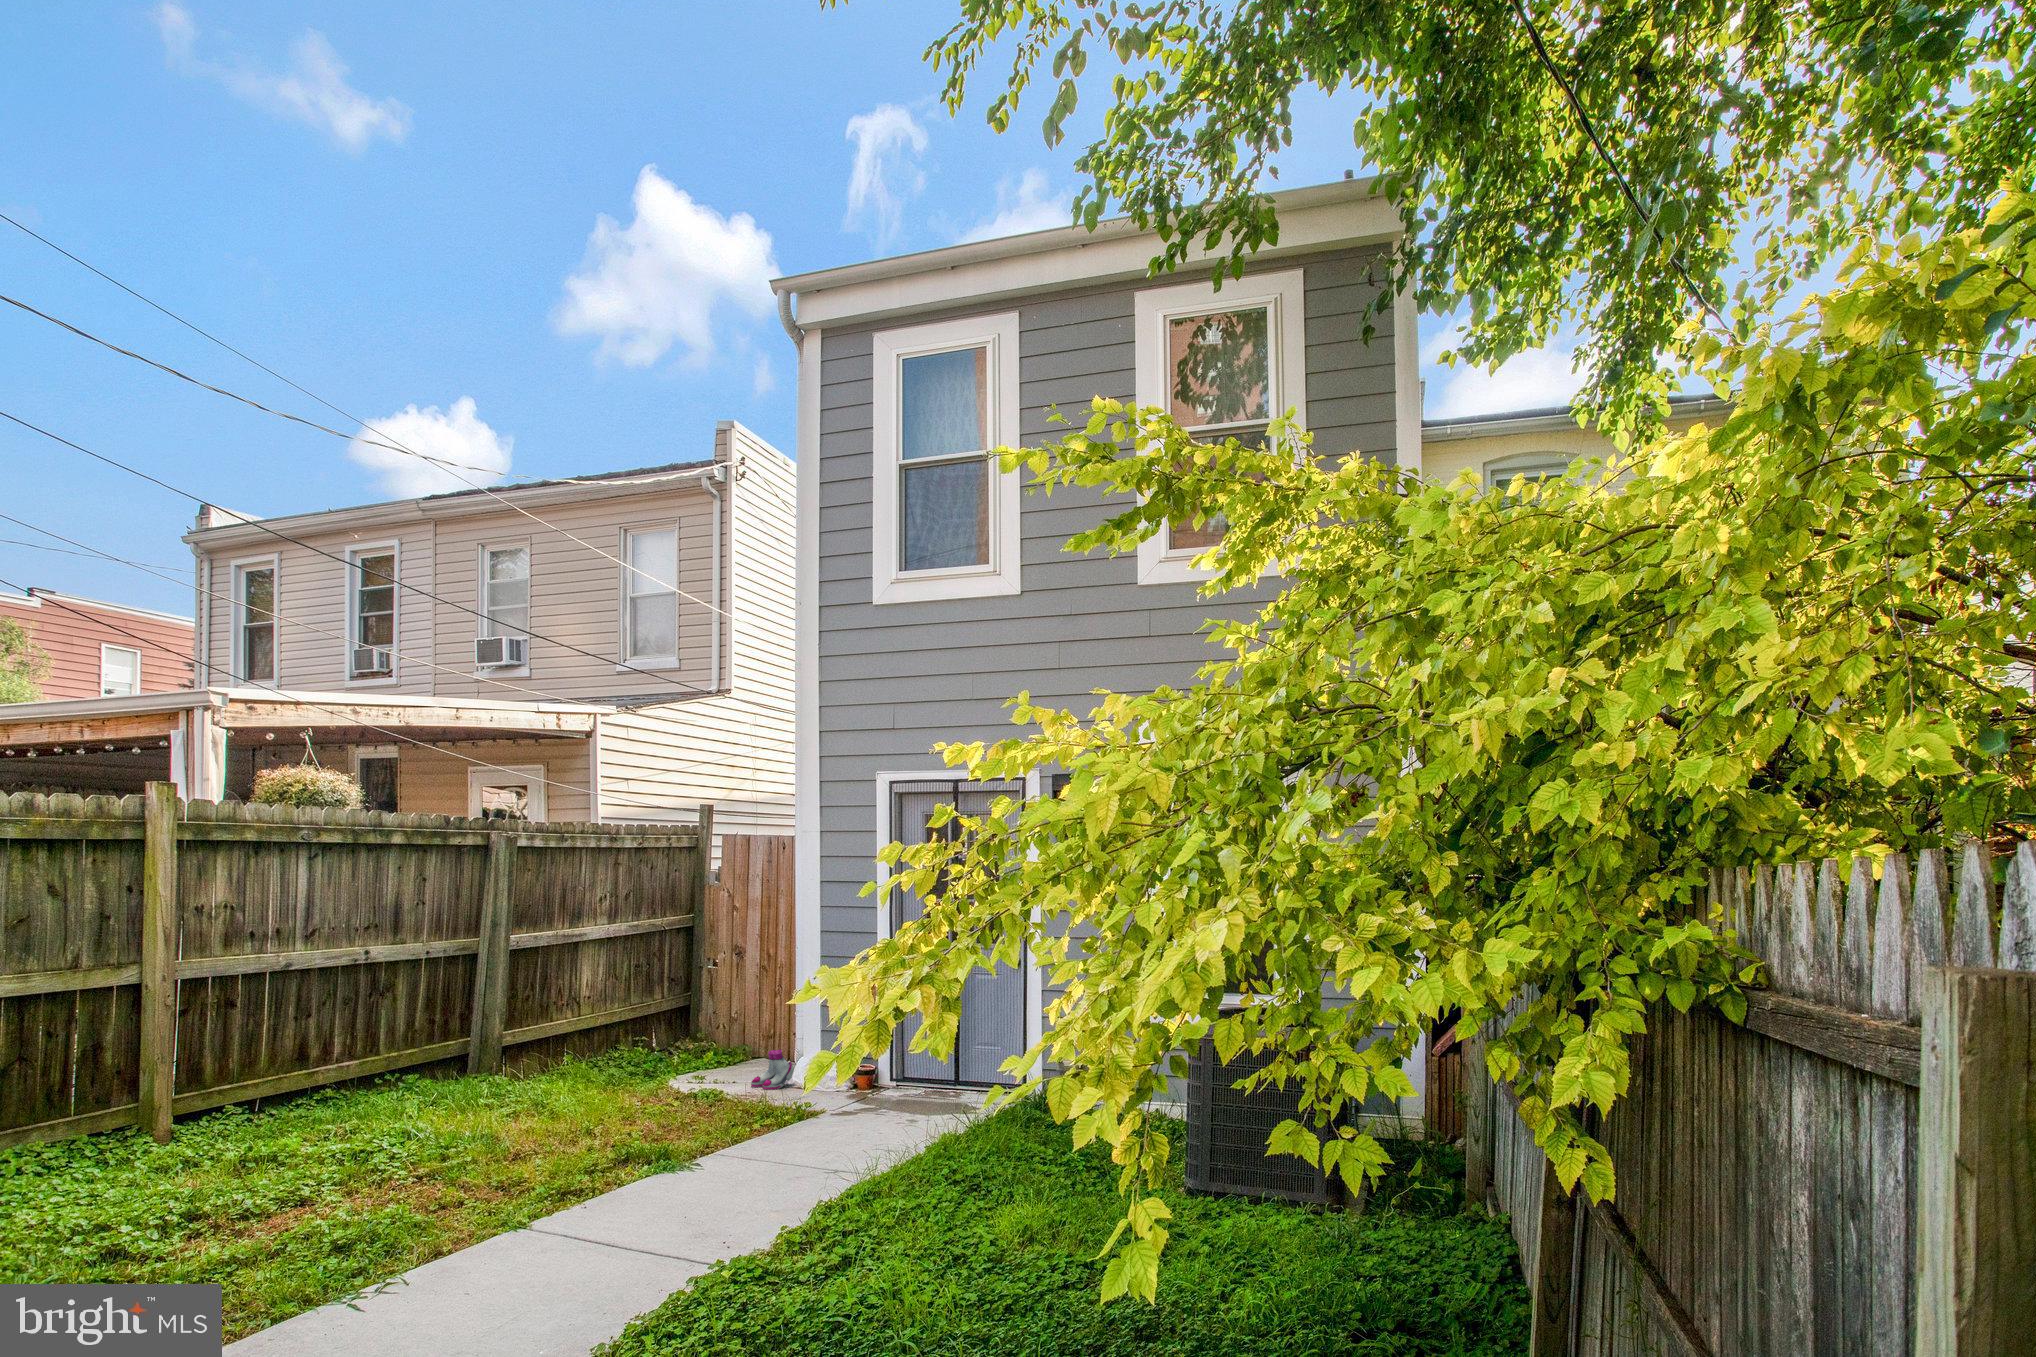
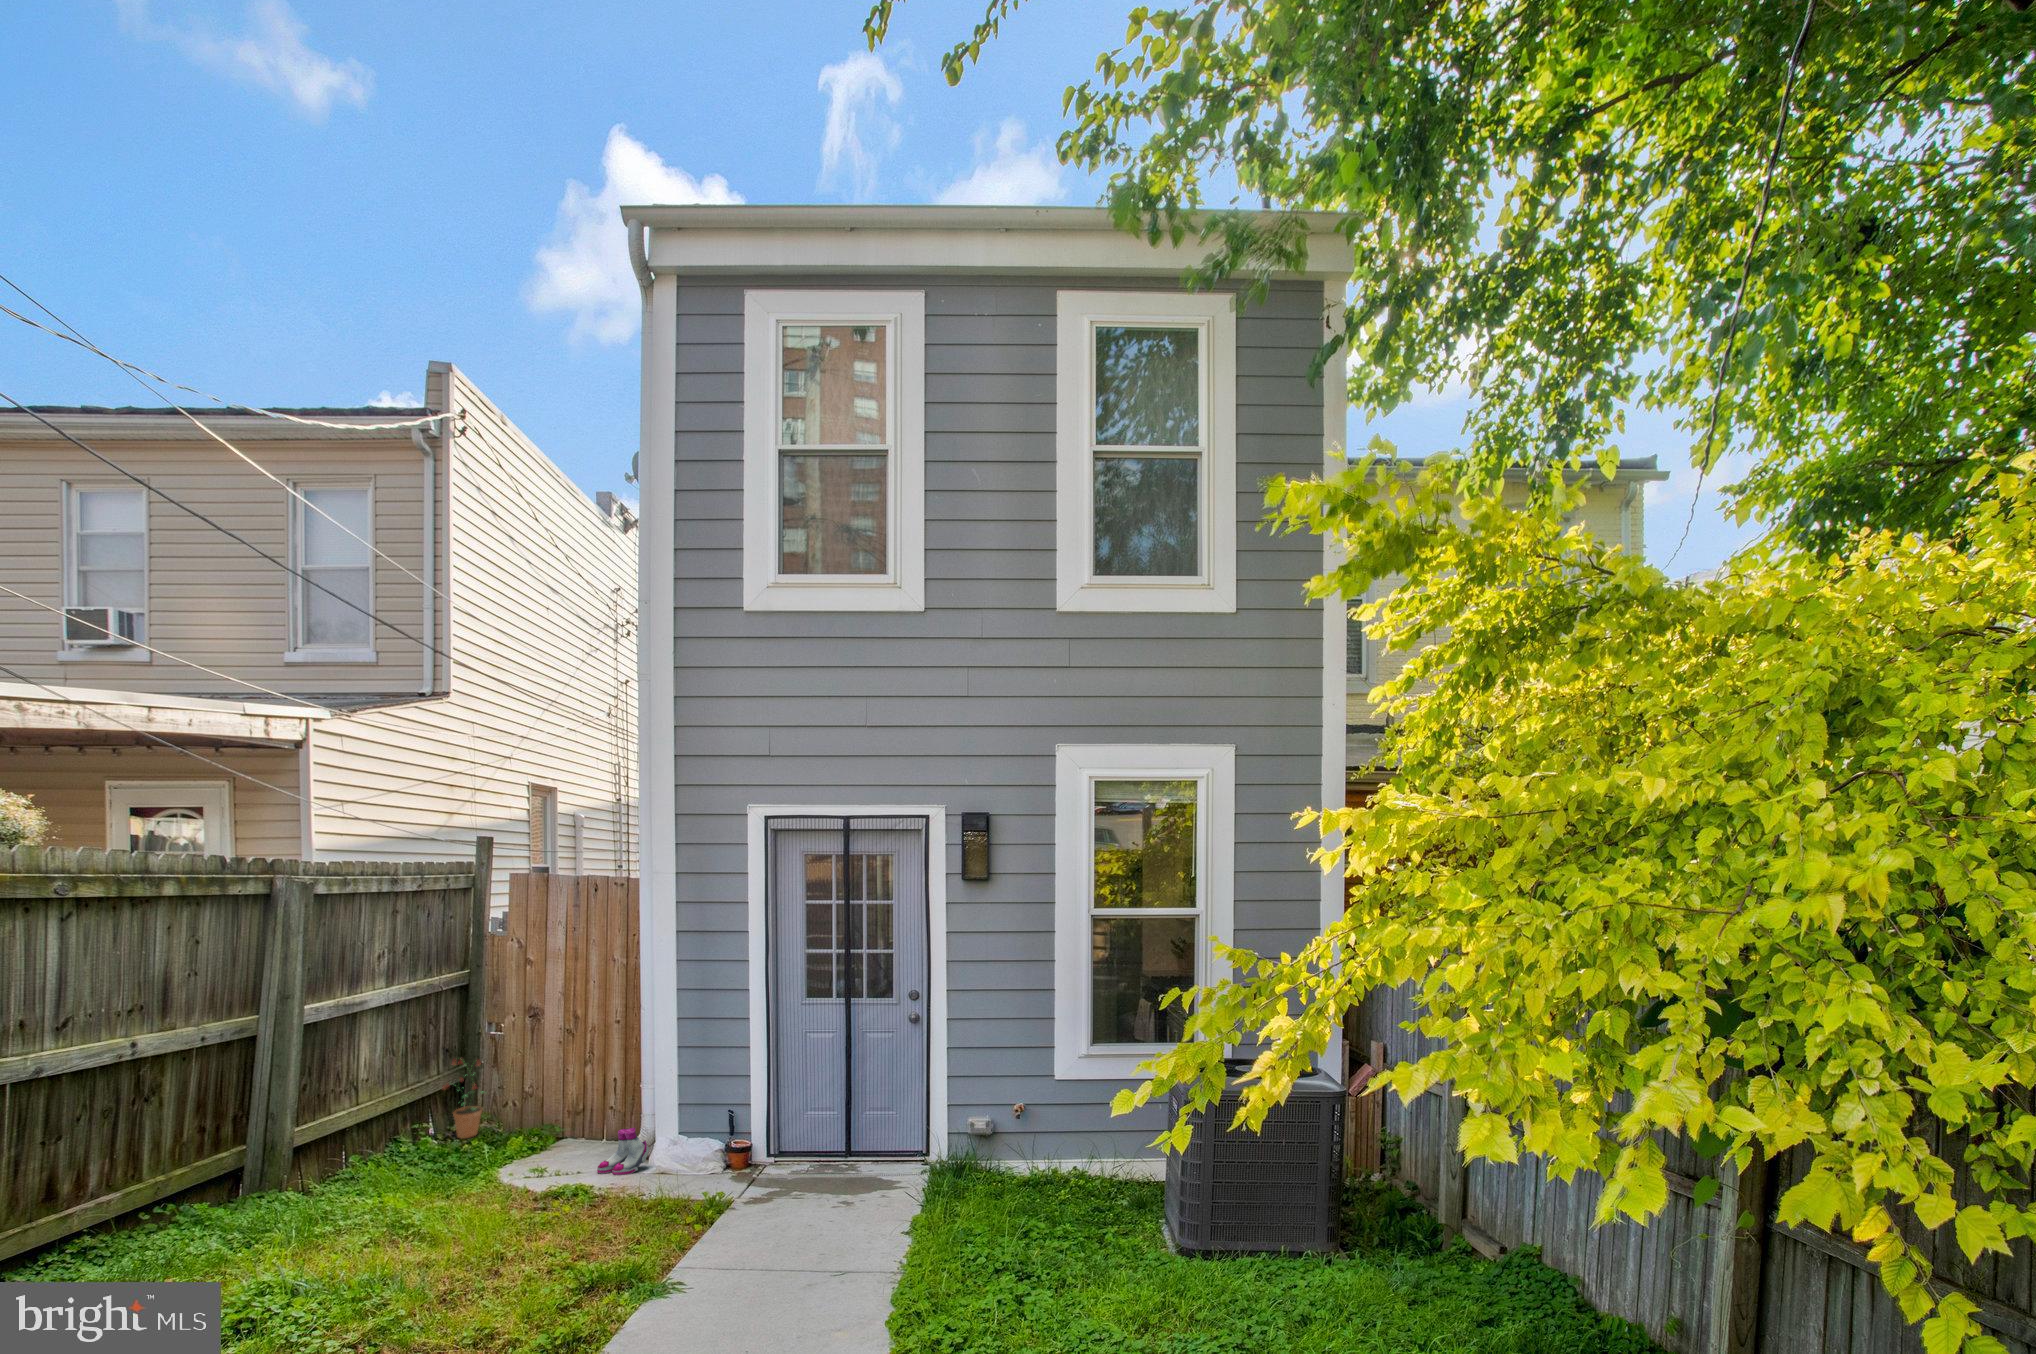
potted plant: none [649,982,686,1049] -> present [443,1058,483,1139]

